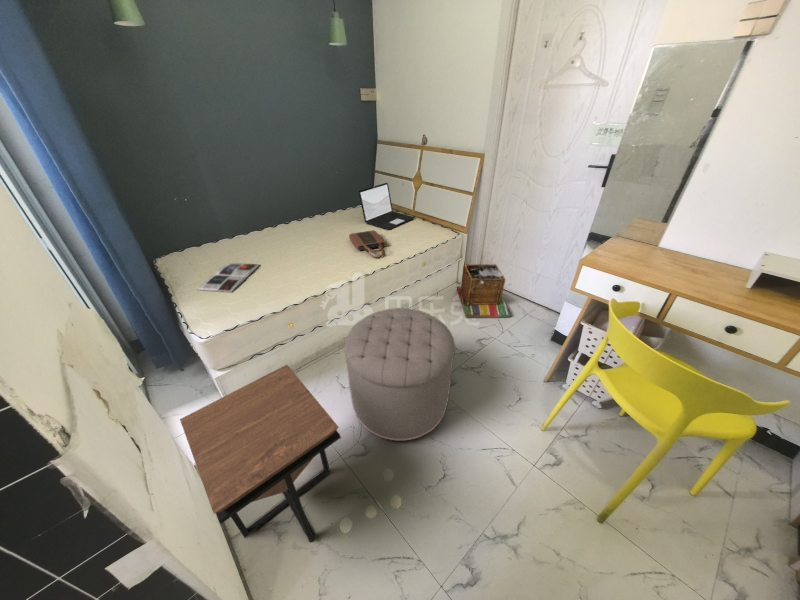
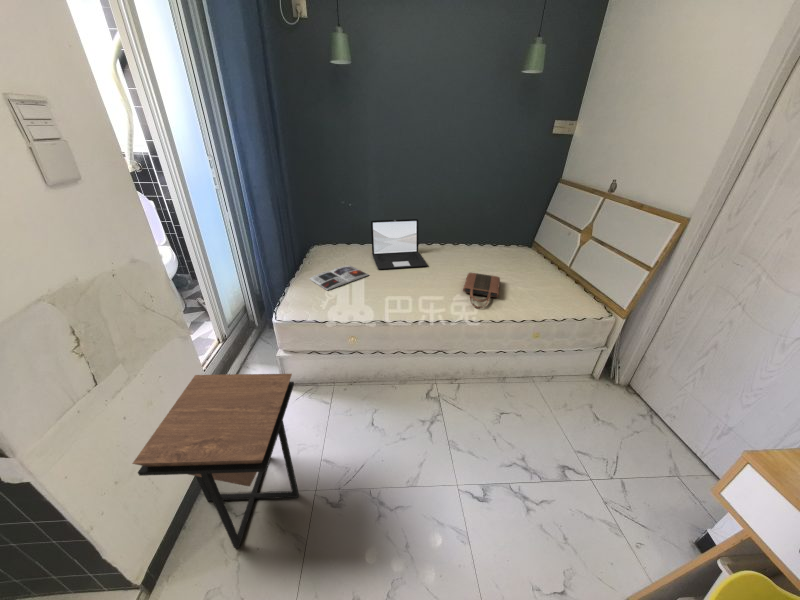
laptop: present [359,183,415,230] -> present [371,219,427,269]
laundry basket: present [457,264,511,318] -> none [569,358,656,464]
ottoman: present [344,308,455,440] -> none [348,364,483,535]

